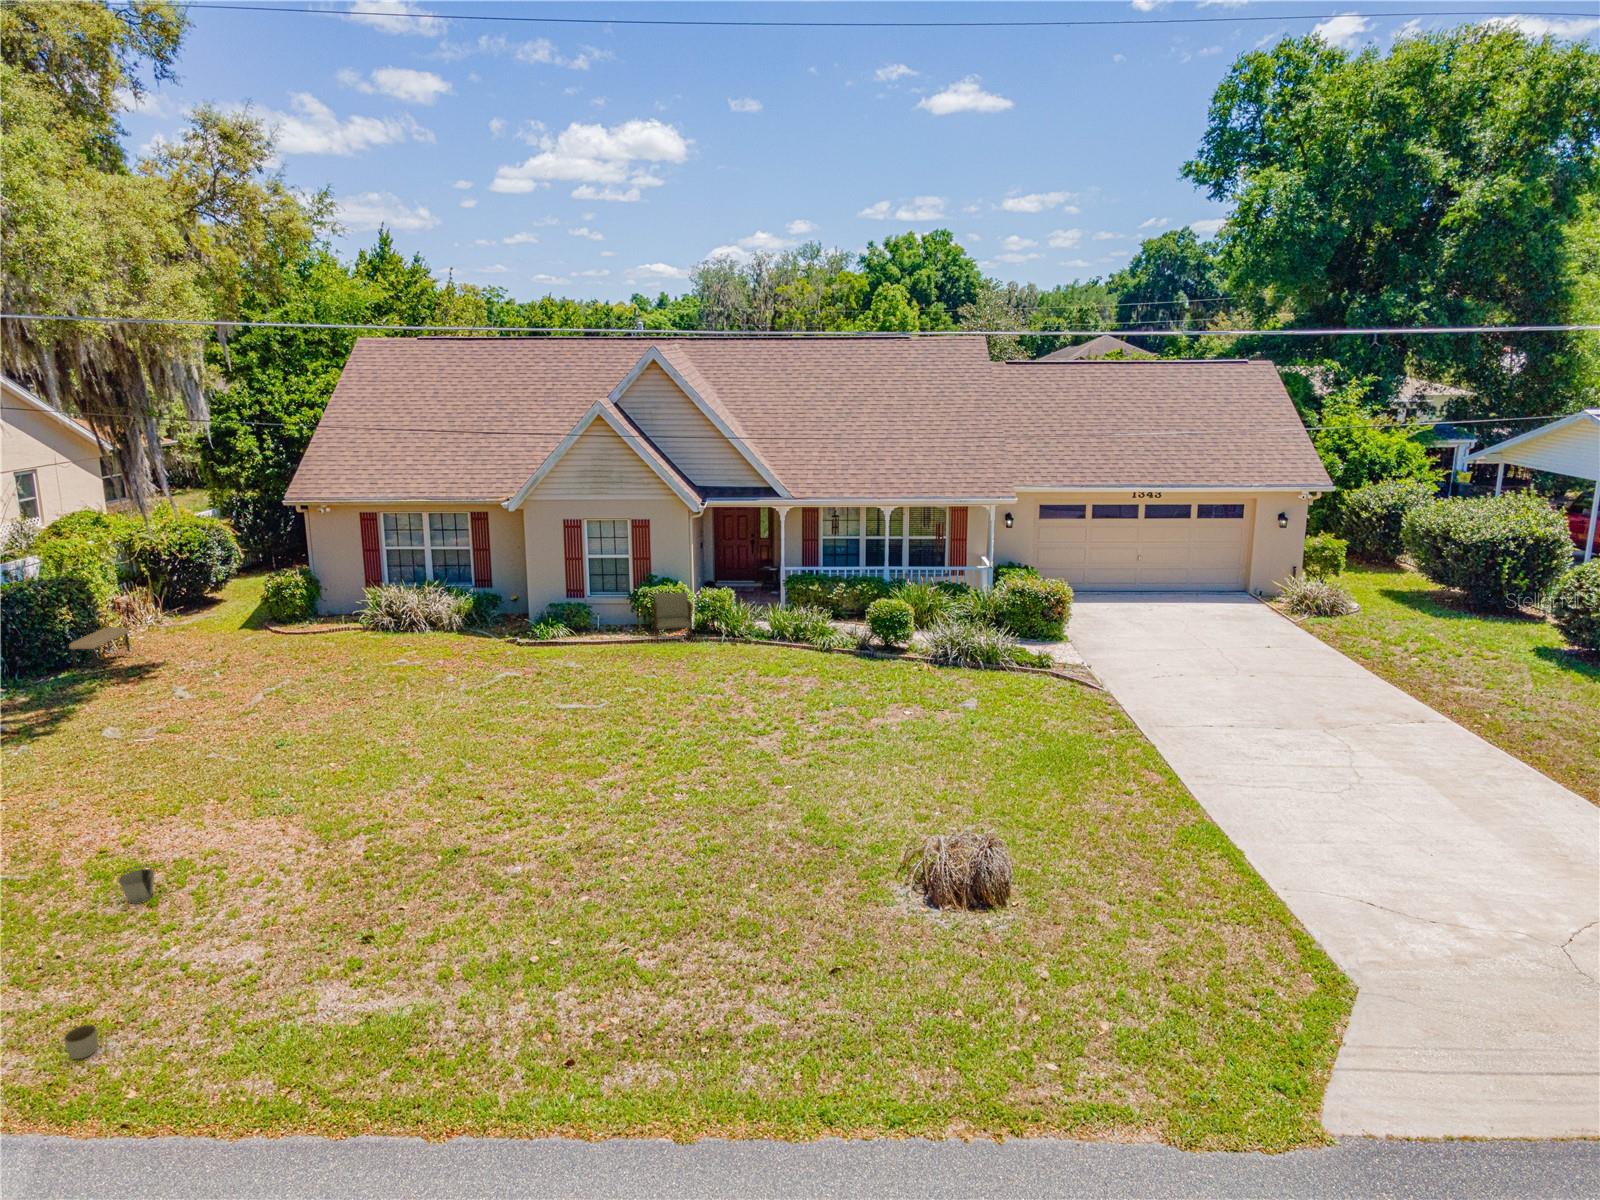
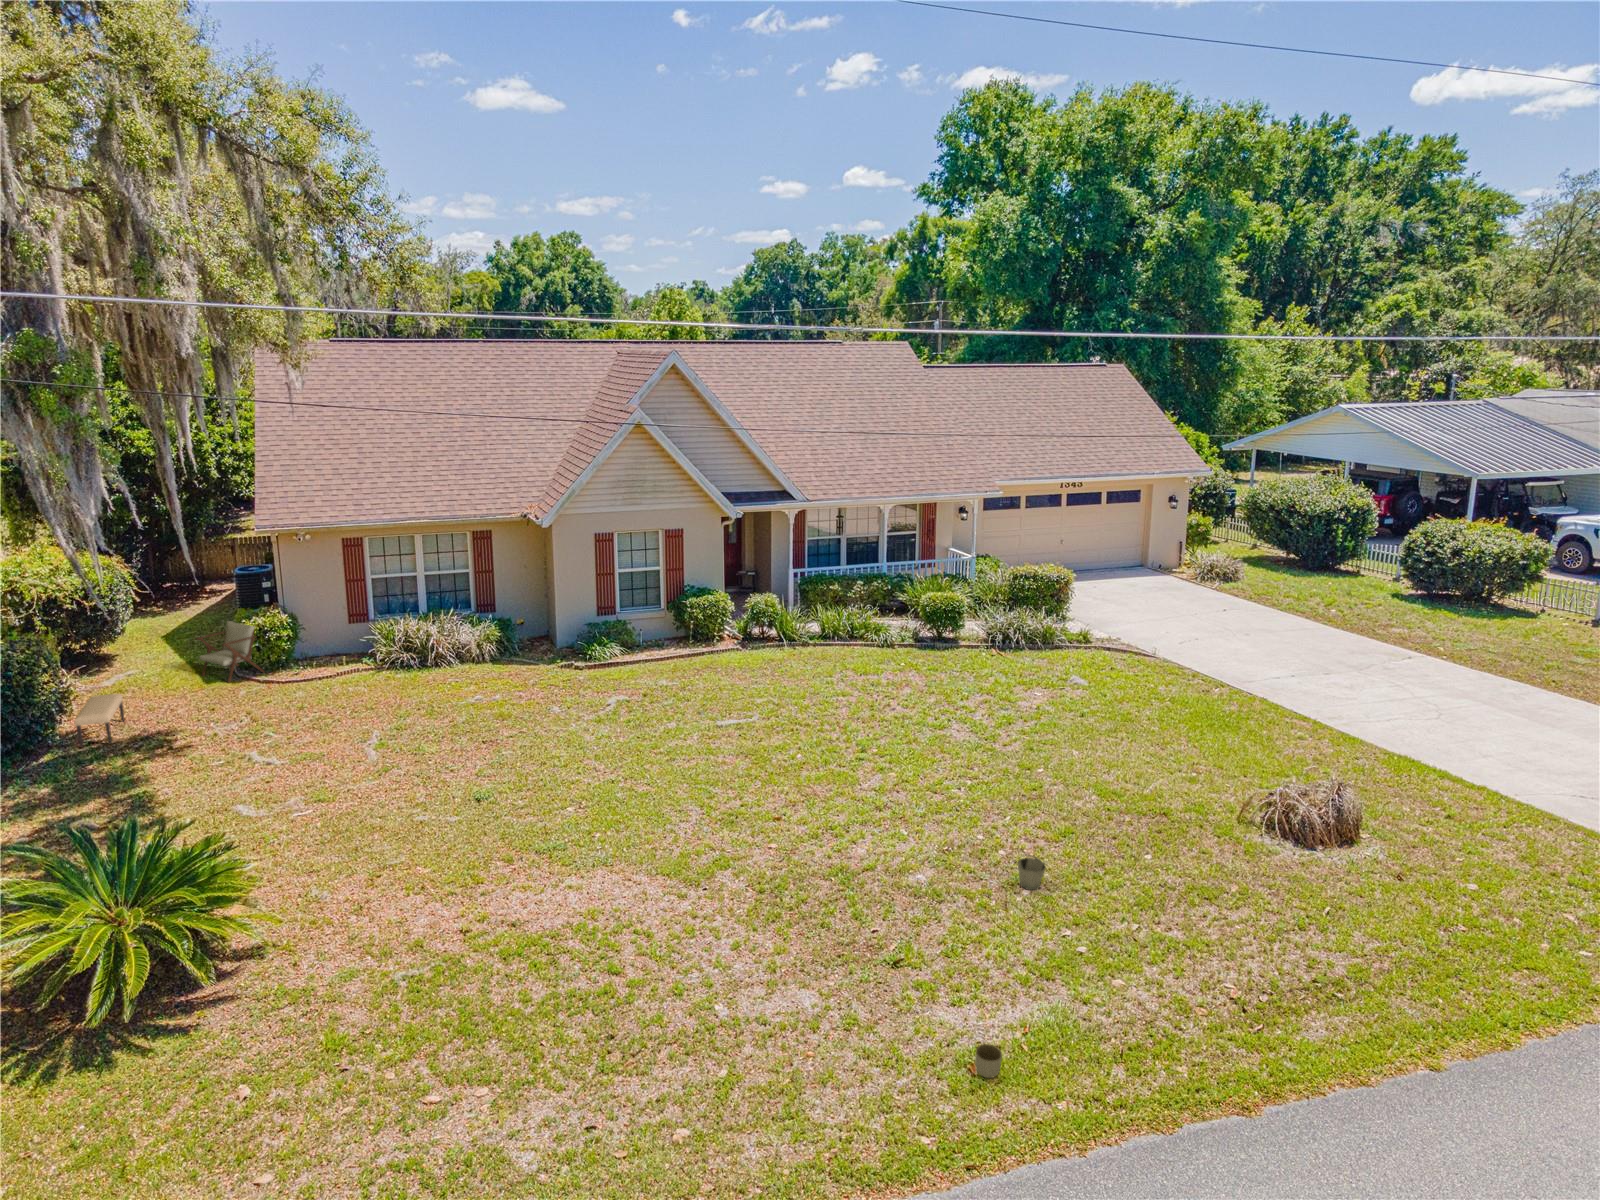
lounge chair: present [653,592,693,642] -> present [197,621,264,683]
bucket: present [119,865,154,904] -> present [1018,855,1046,890]
planter: present [64,1025,98,1059] -> present [975,1044,1002,1078]

